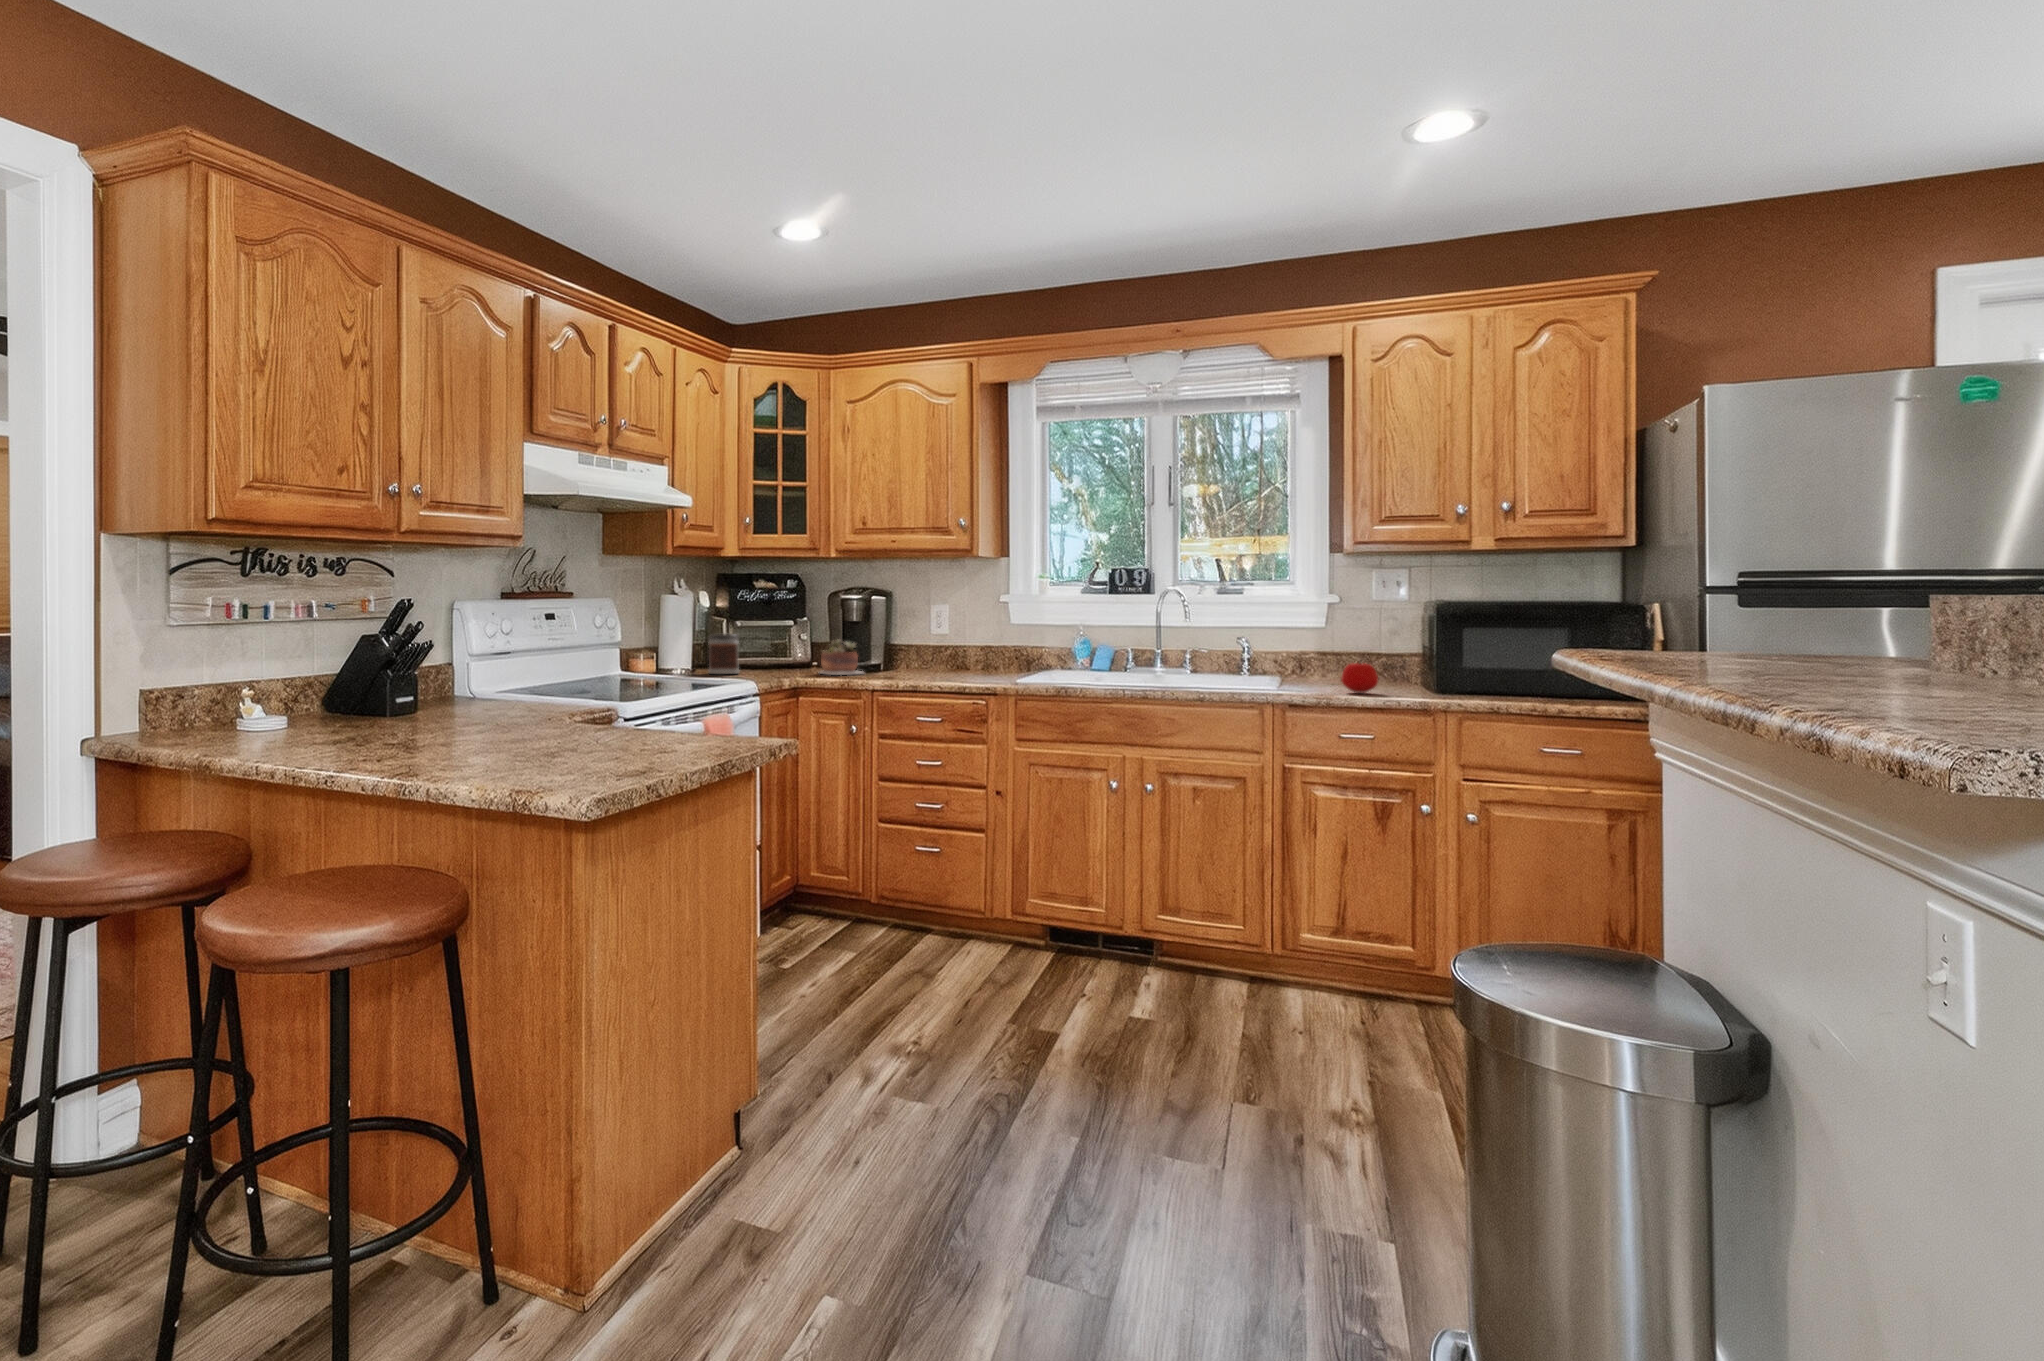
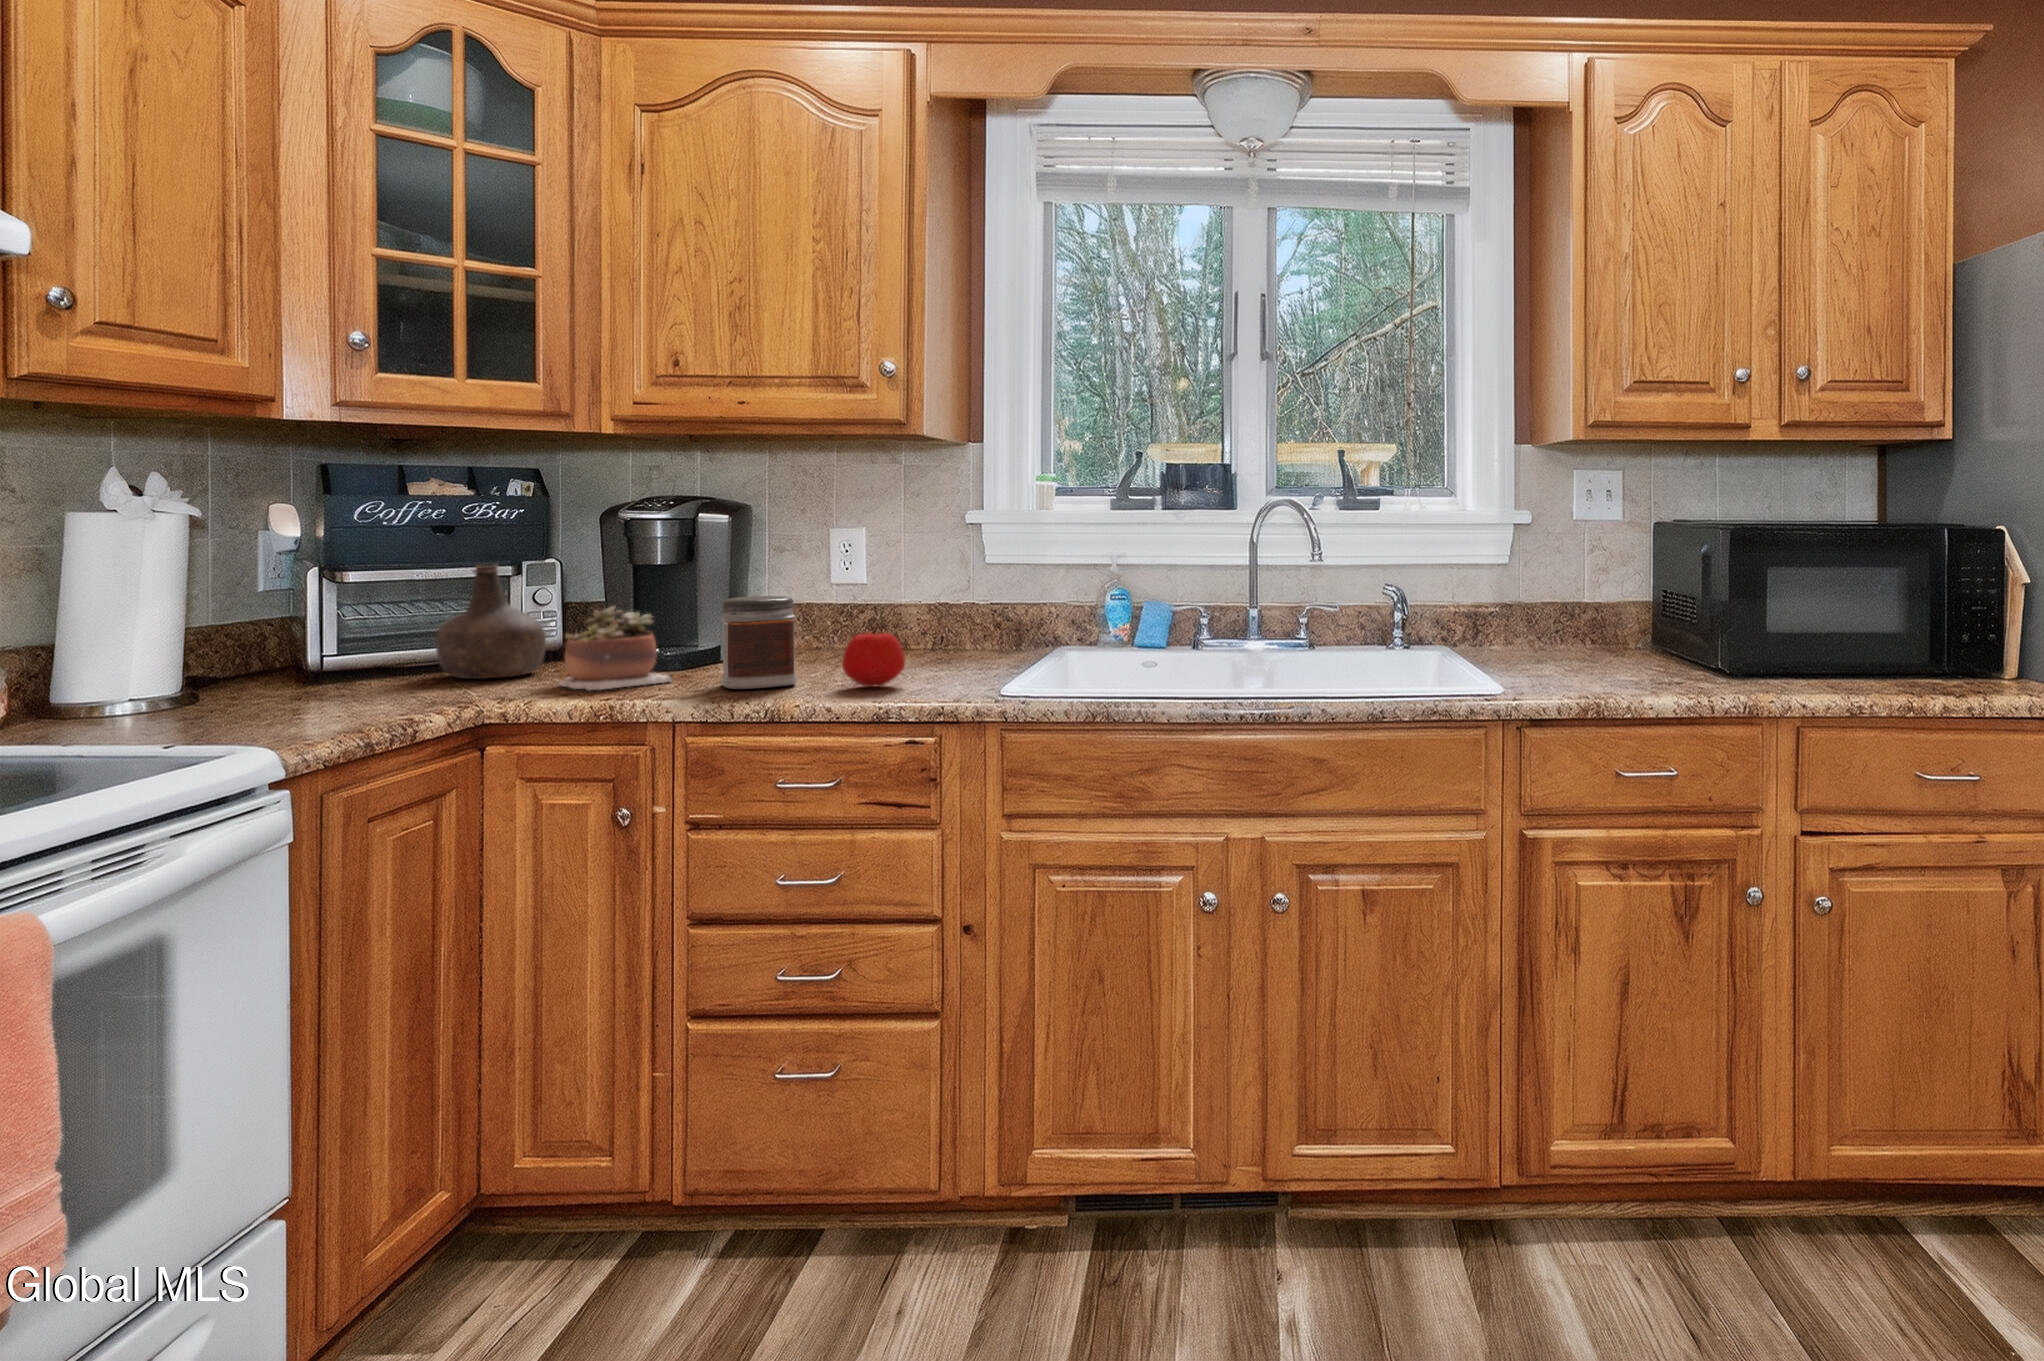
bottle: none [768,619,810,670] -> present [436,565,546,679]
jar: present [709,633,739,674] -> present [721,596,797,689]
apple: present [1341,663,1378,693] -> present [842,632,905,687]

